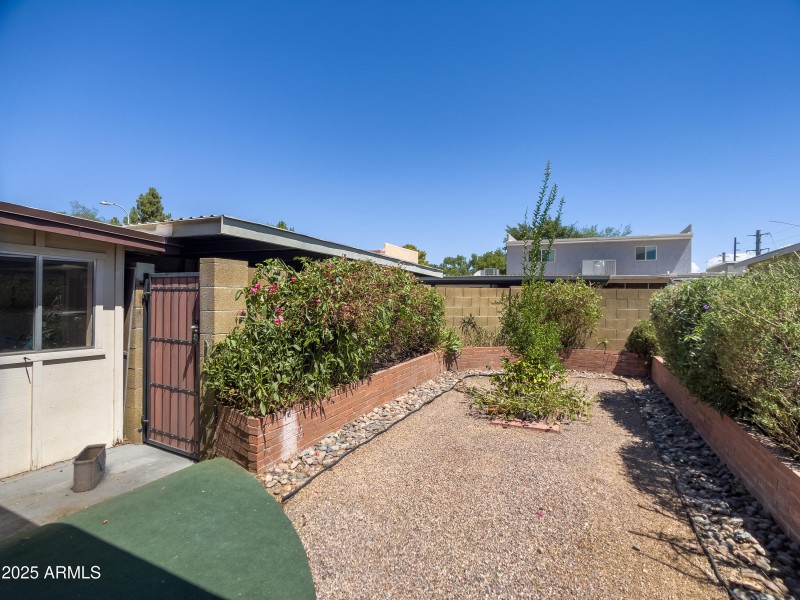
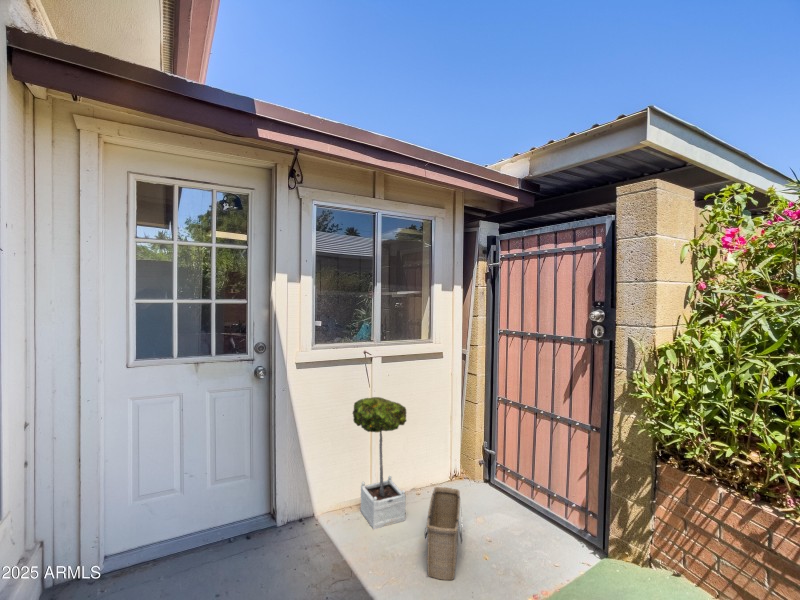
potted tree: none [14,393,65,484] -> present [353,397,406,529]

